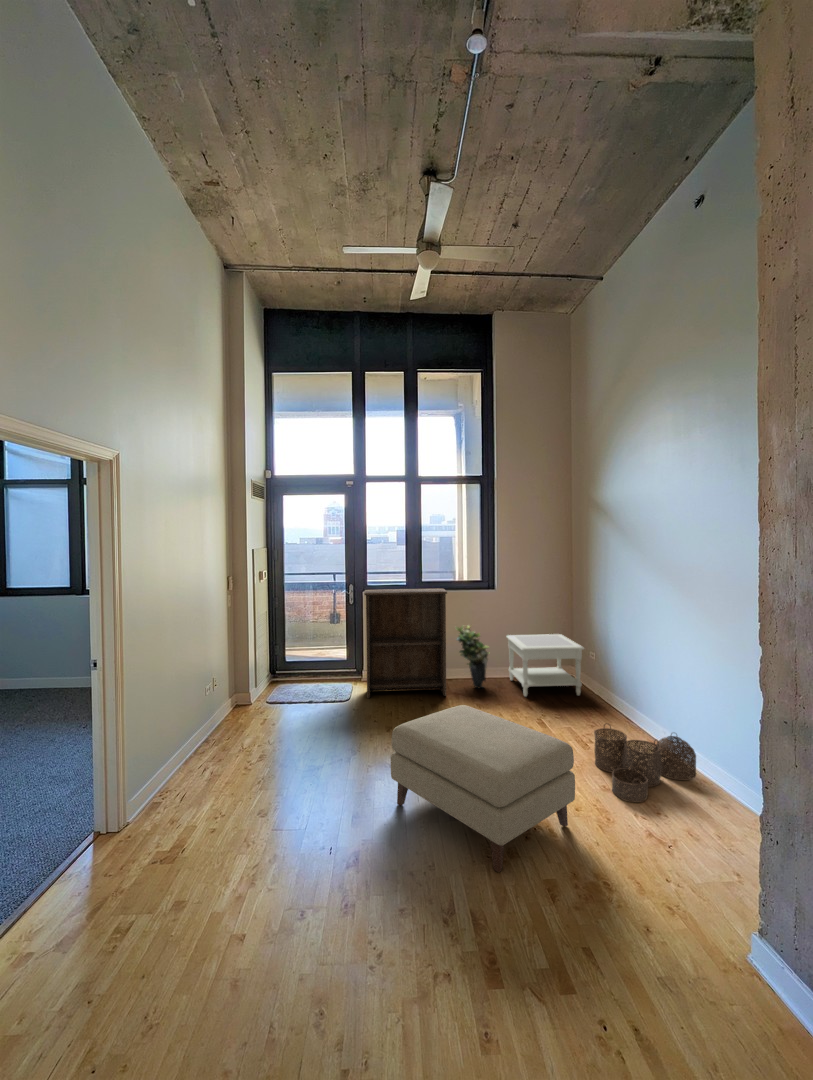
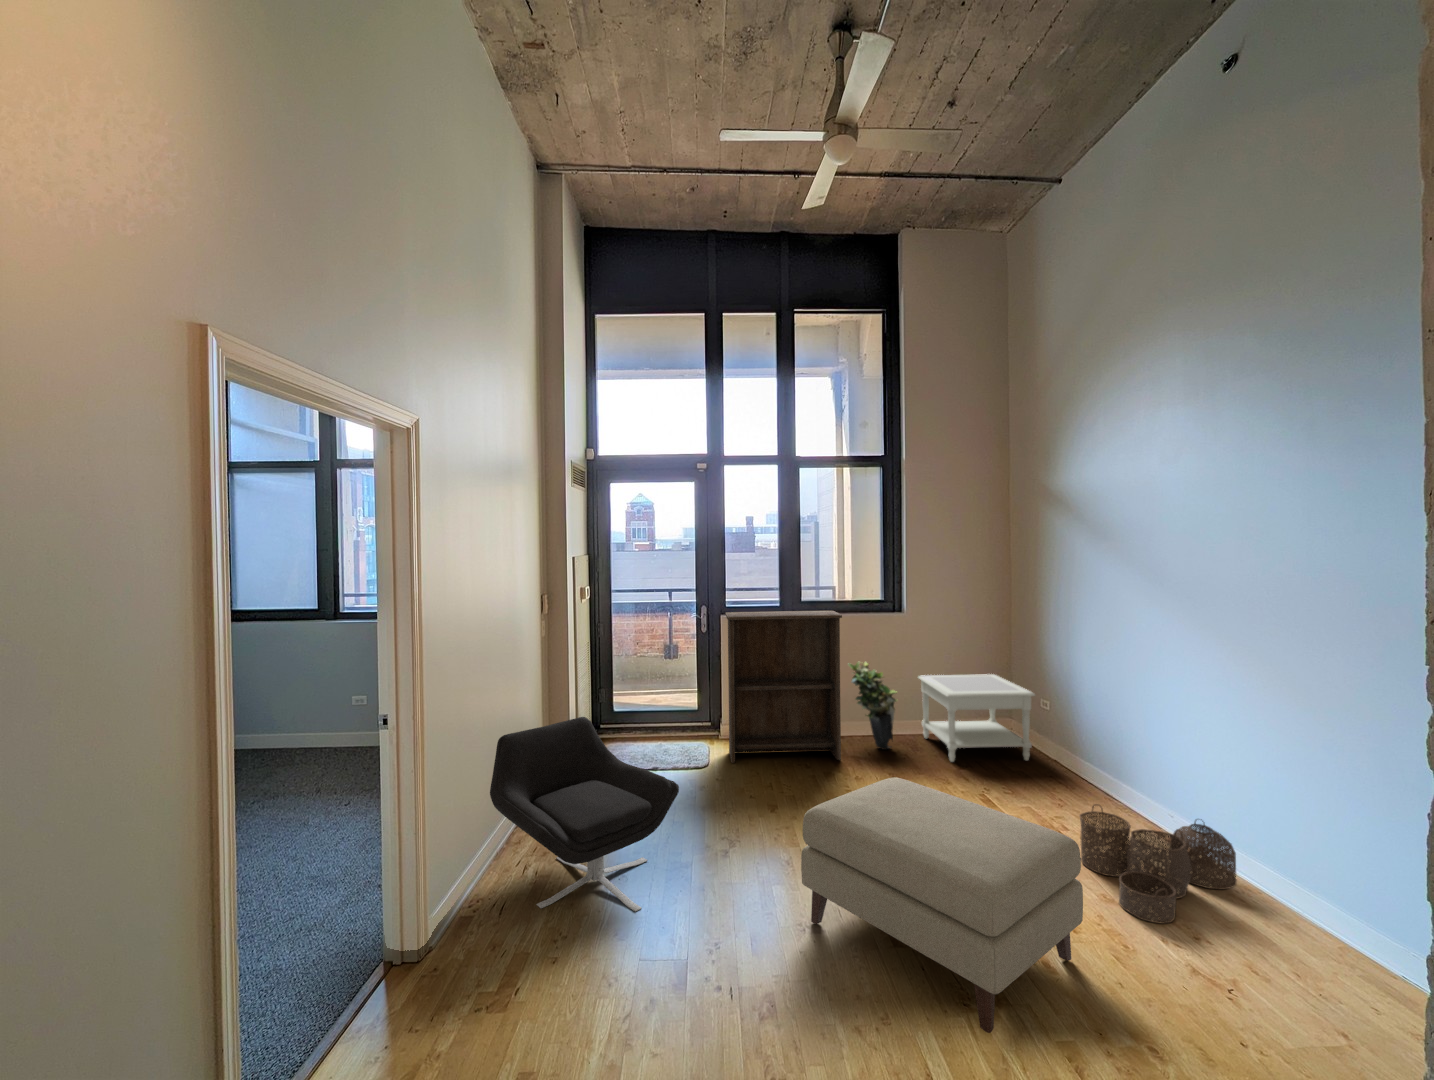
lounge chair: none [177,664,314,799] -> present [490,717,679,912]

